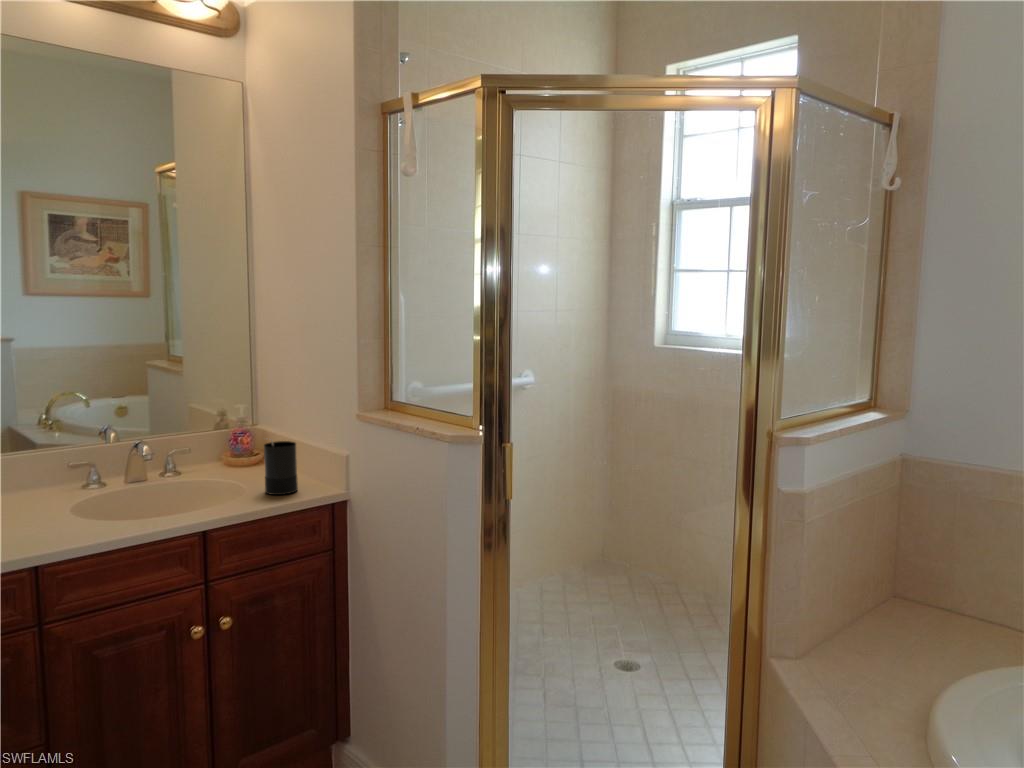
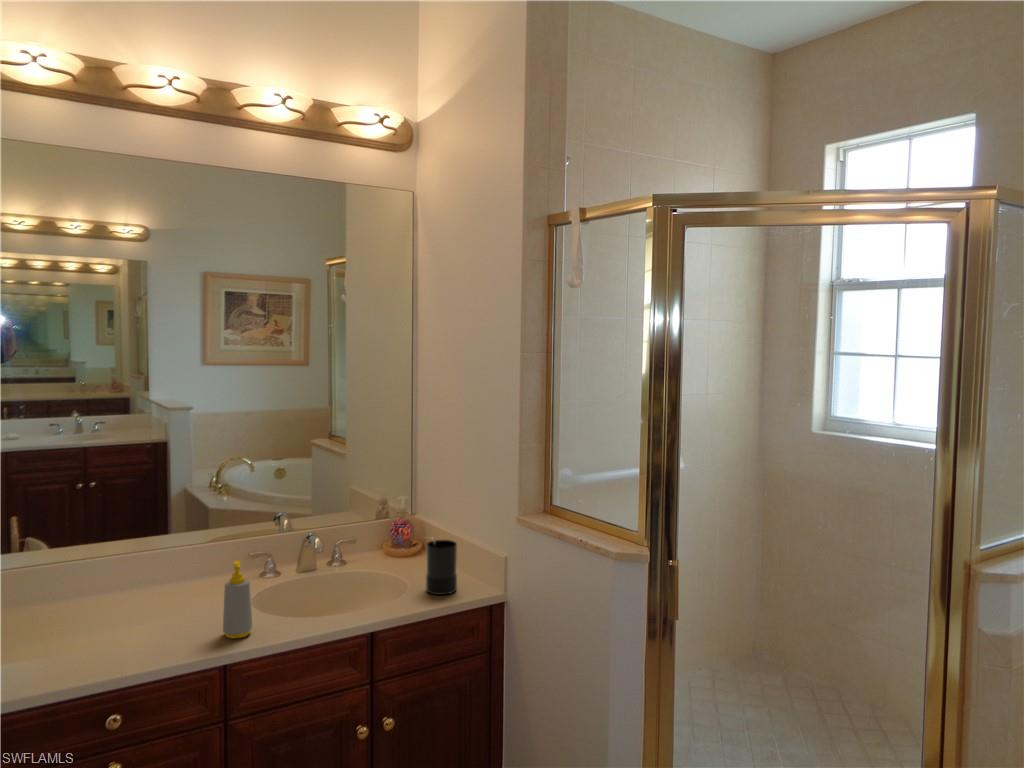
soap bottle: none [29,459,65,541] -> present [223,561,252,638]

